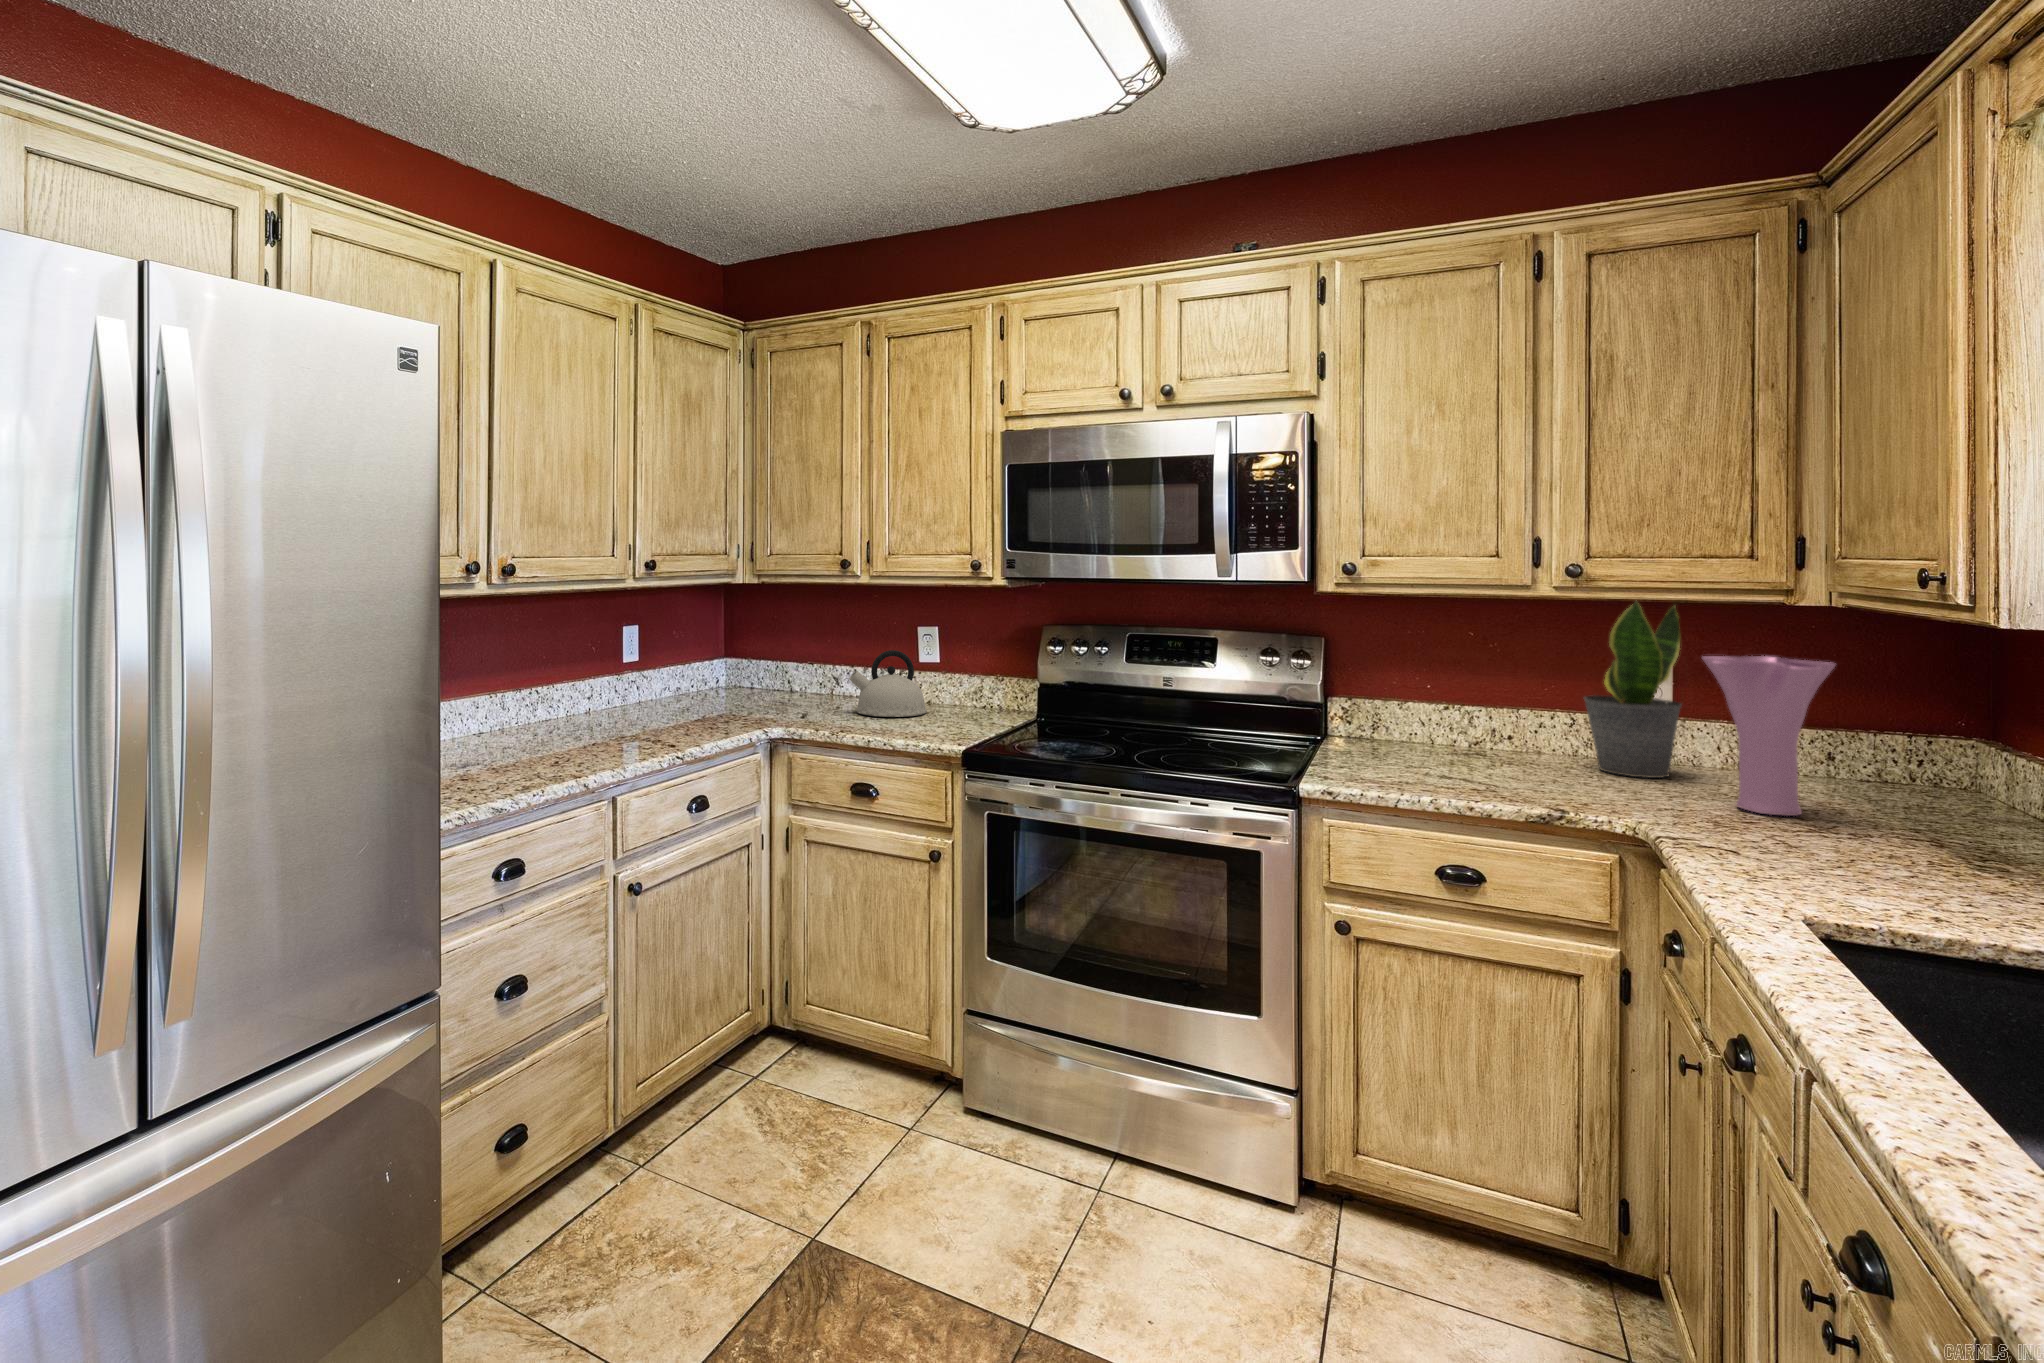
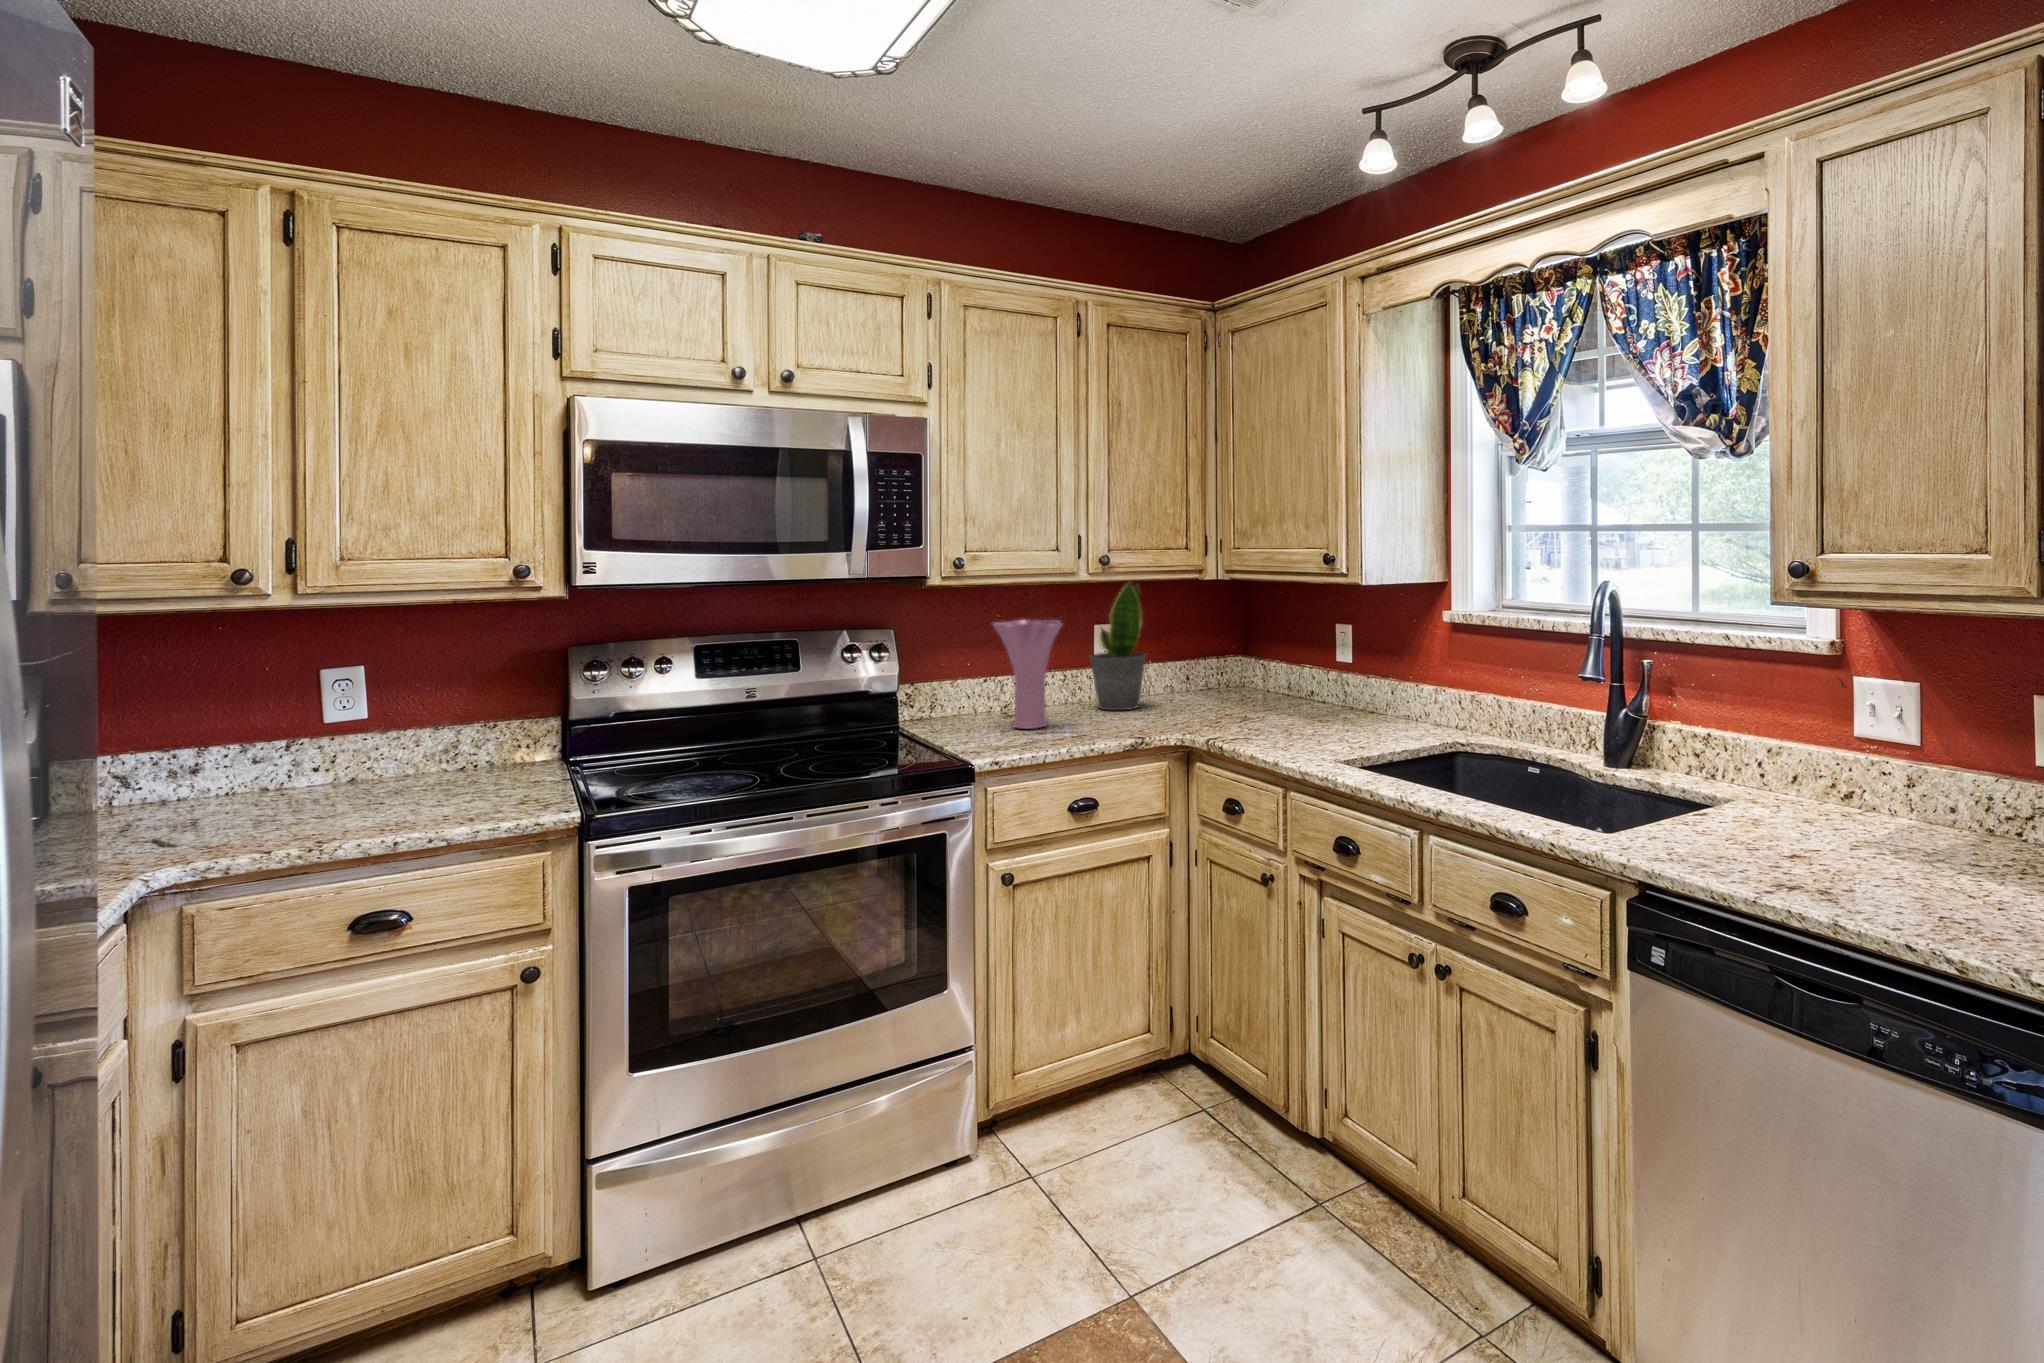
kettle: present [849,650,927,717] -> none [246,706,397,814]
vase: present [1702,656,1835,816] -> present [993,620,1062,729]

